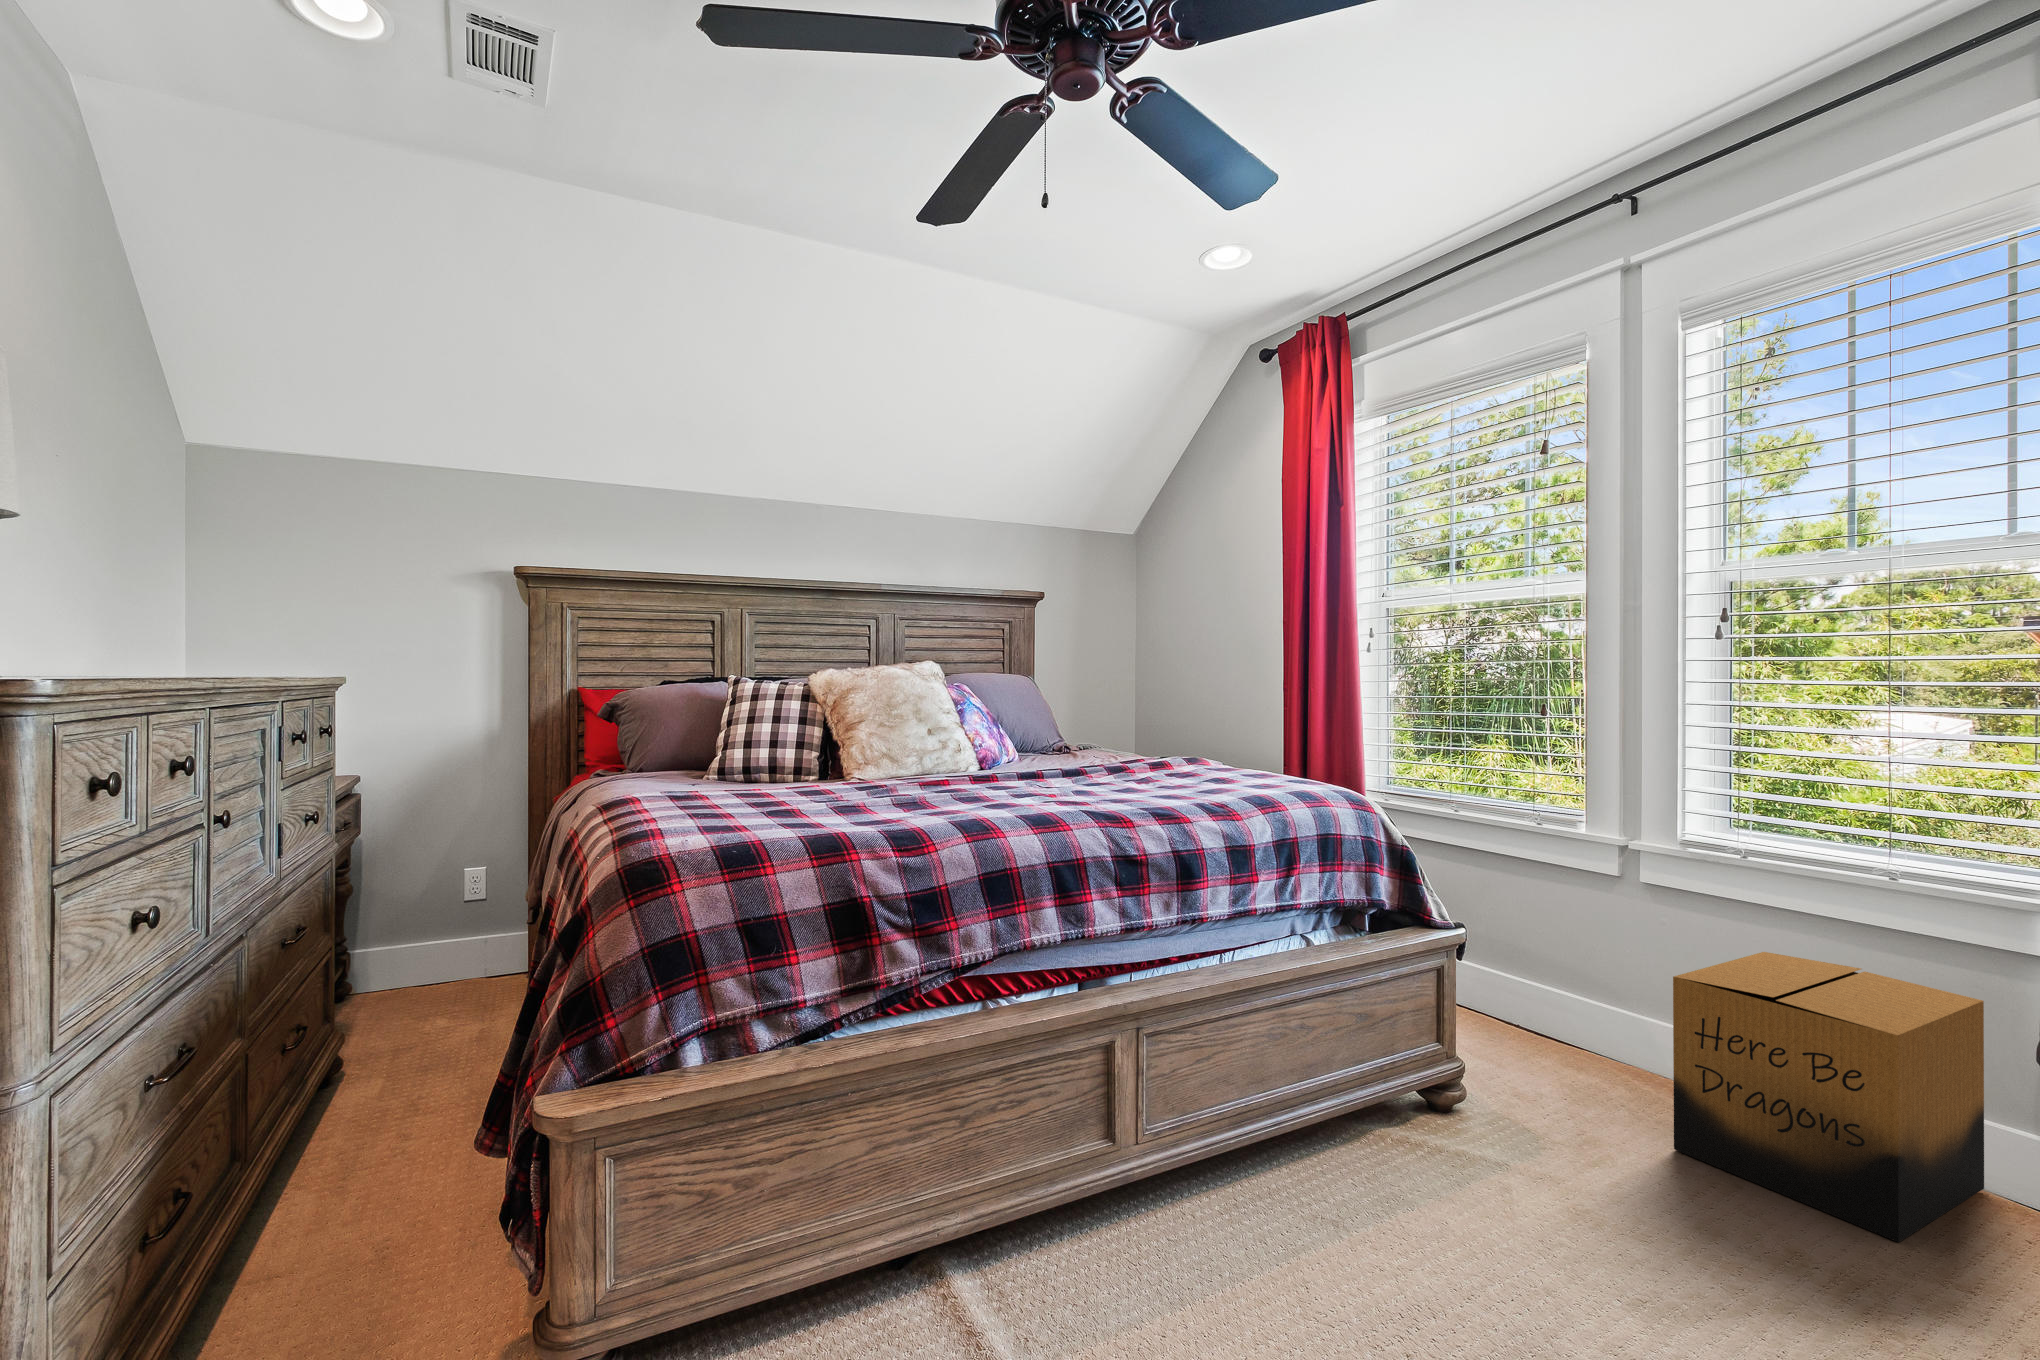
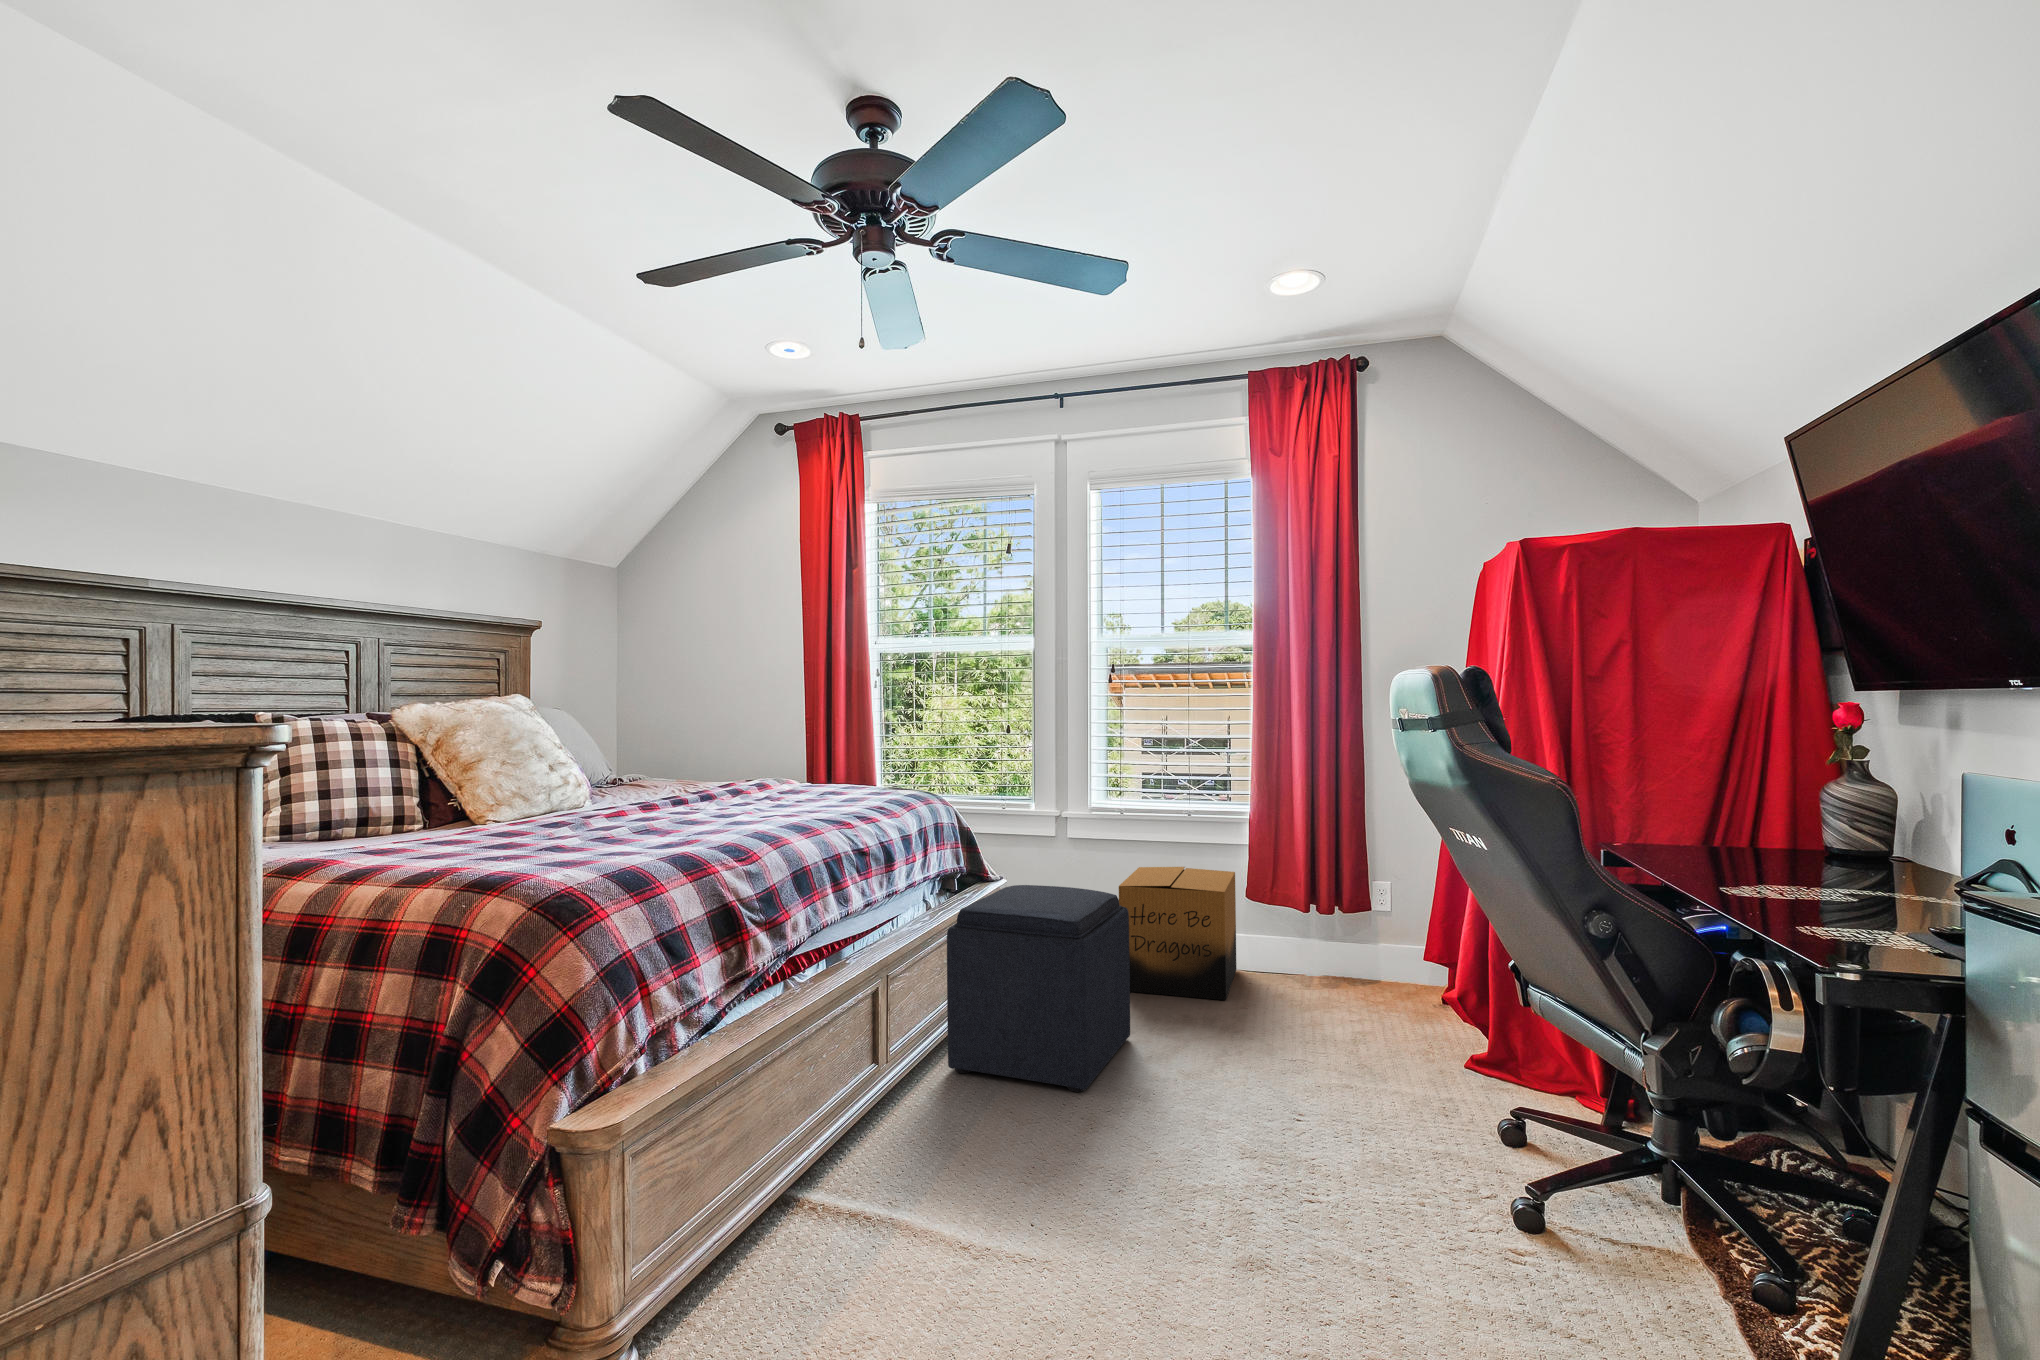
ottoman: none [1276,941,1614,1297] -> present [947,885,1130,1092]

